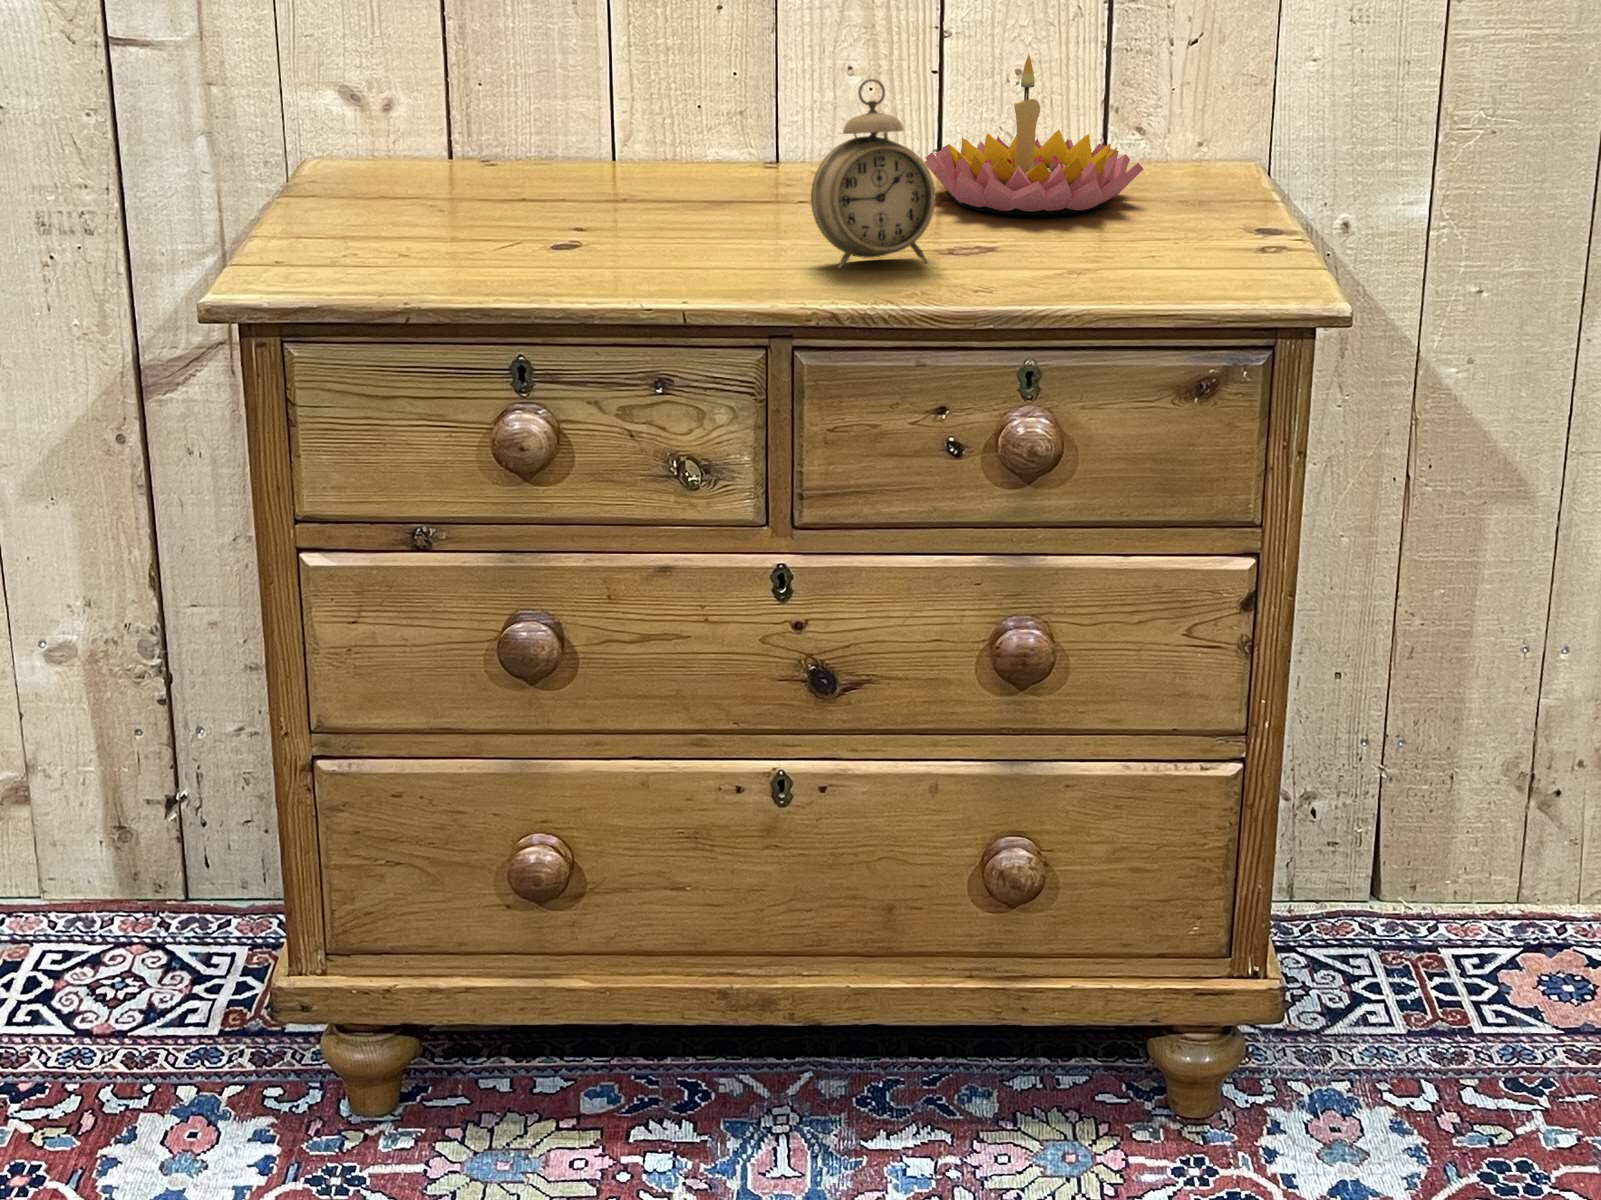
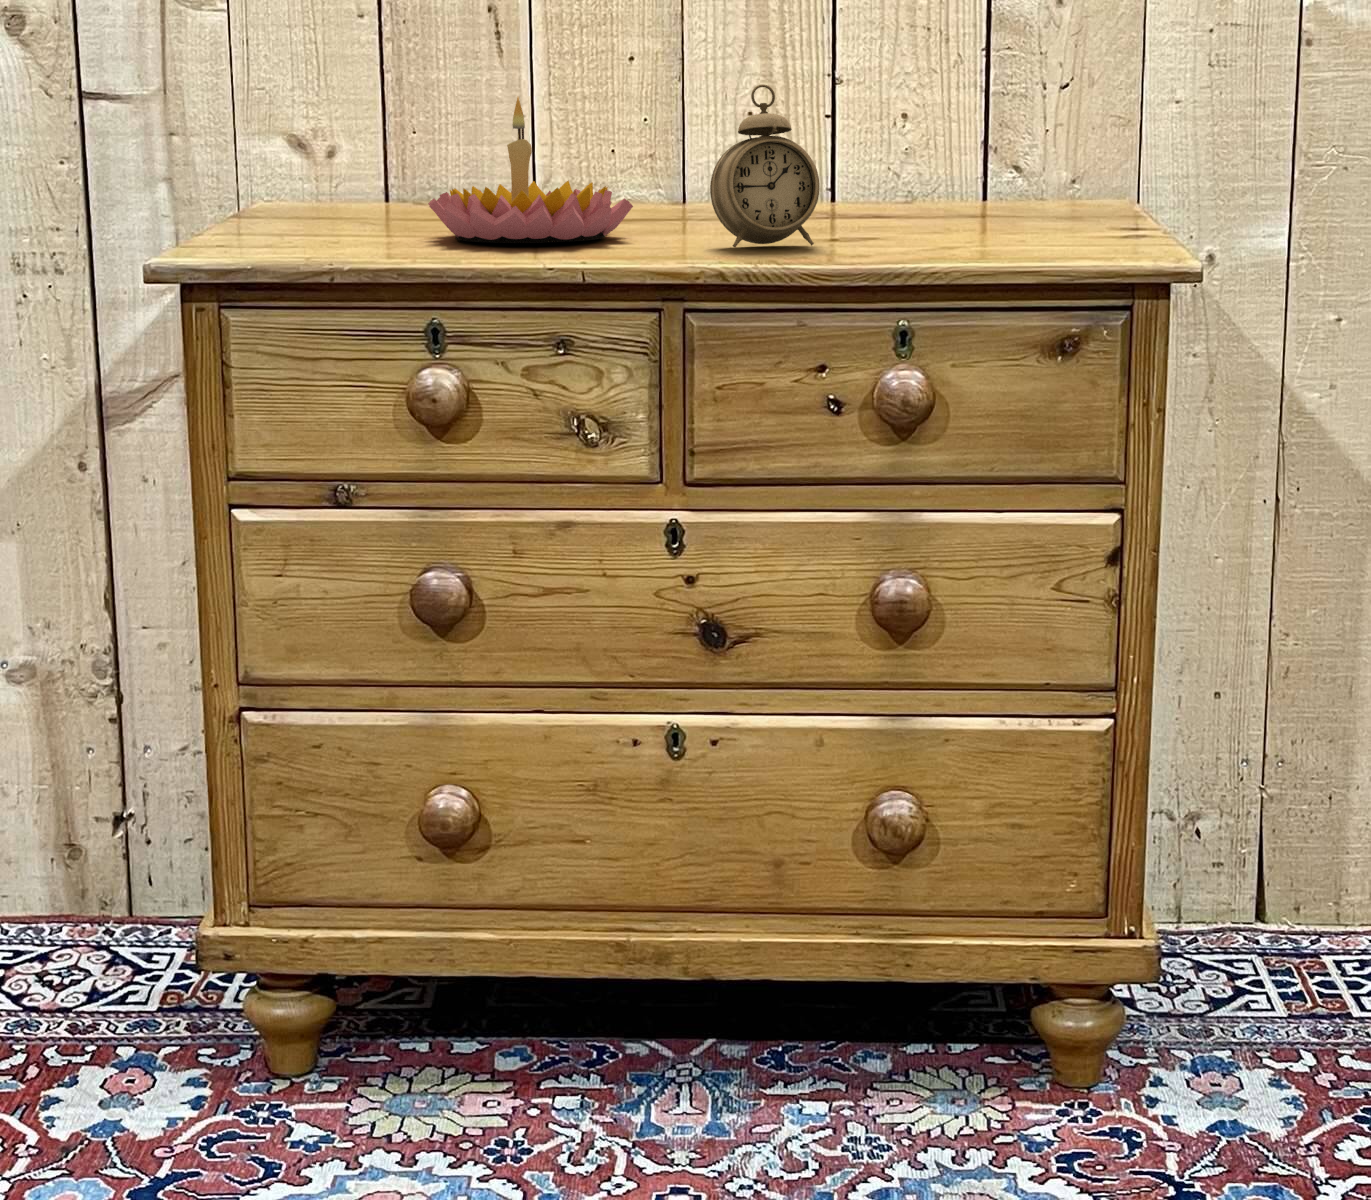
candle holder: present [925,53,1143,215] -> present [428,97,633,243]

